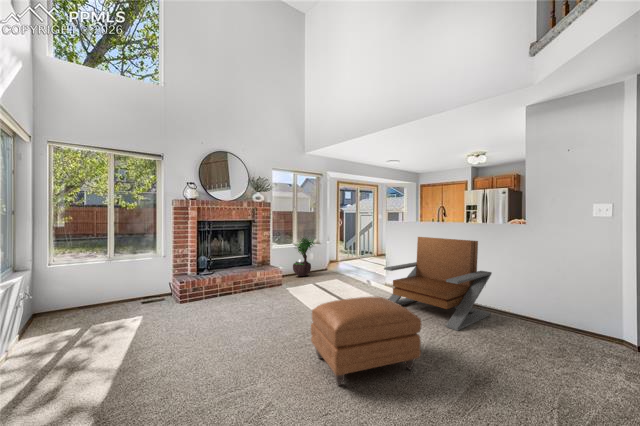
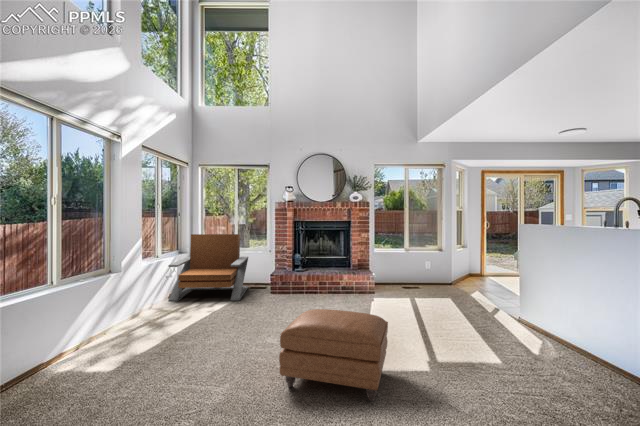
lounge chair: present [384,237,492,331] -> present [168,234,248,301]
potted tree: present [293,238,314,276] -> none [395,238,425,287]

